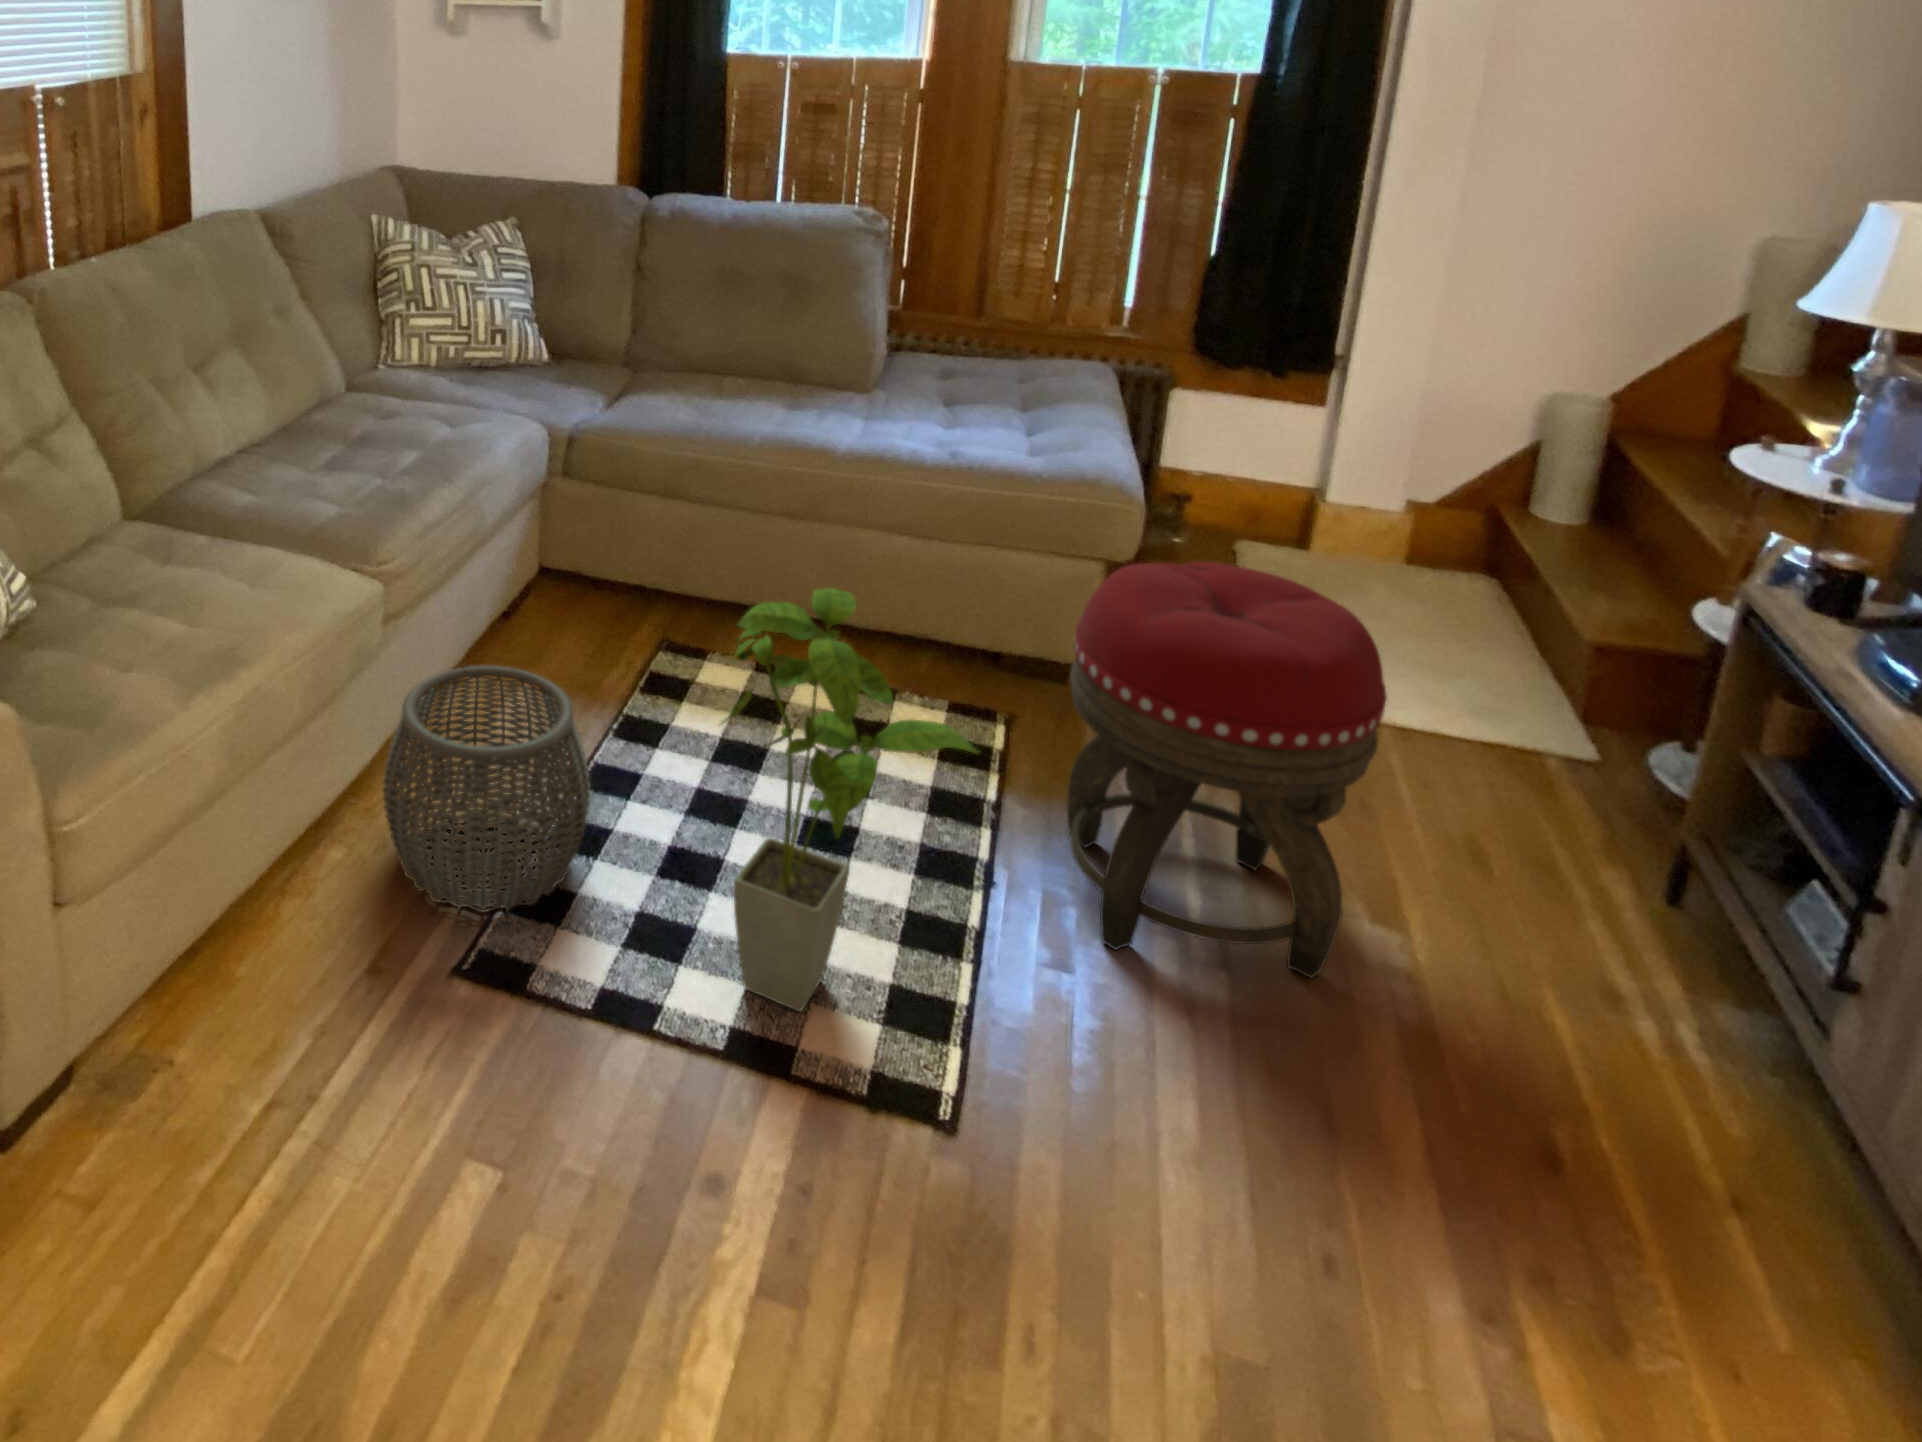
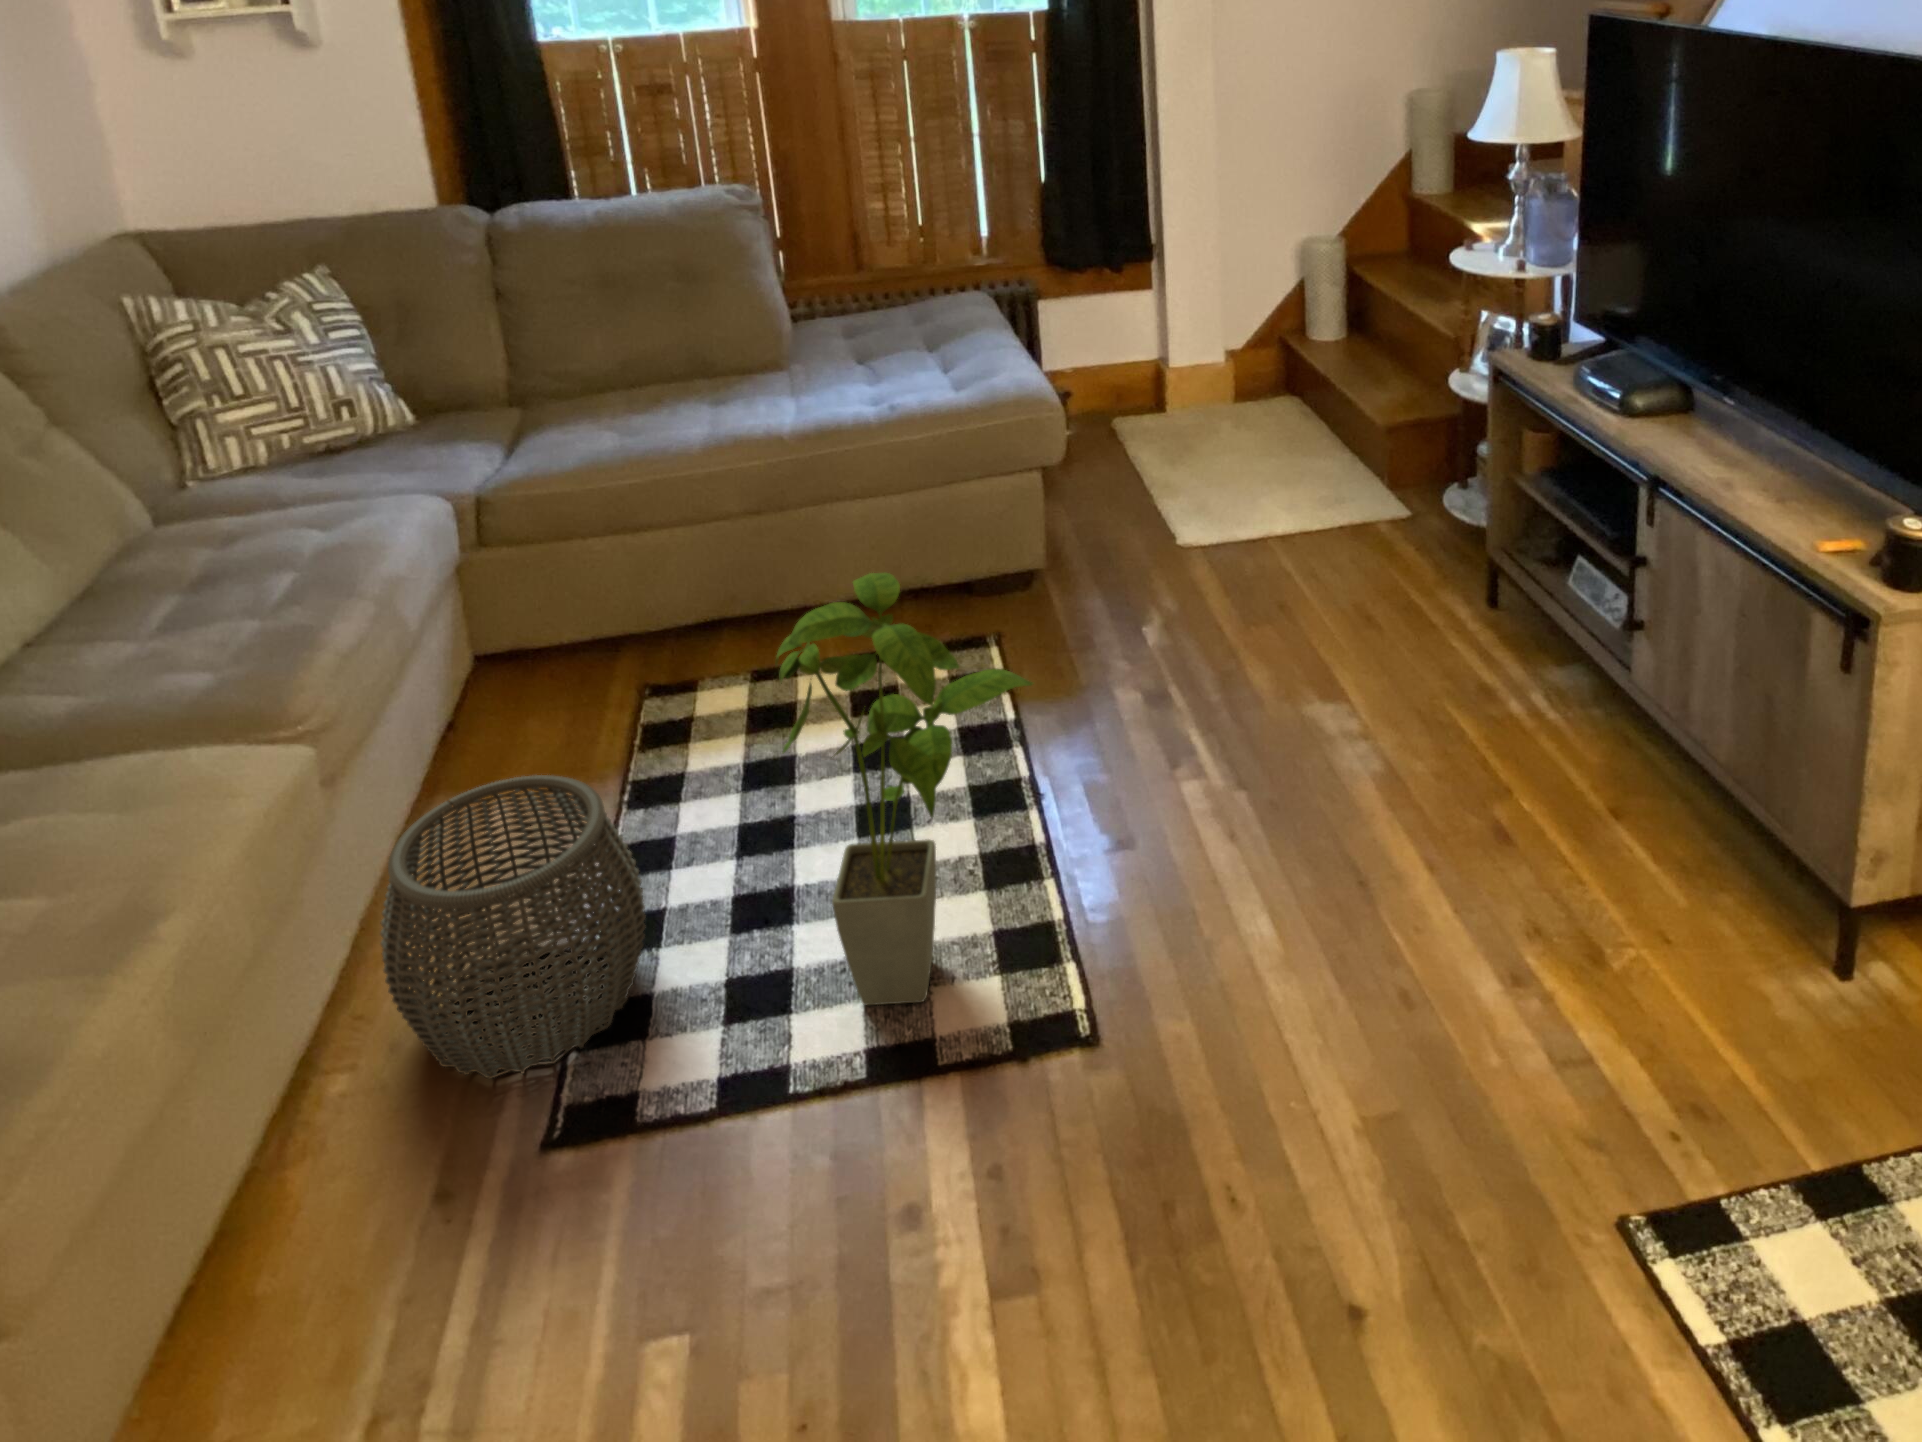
footstool: present [1067,562,1387,978] -> none [1060,440,1315,813]

